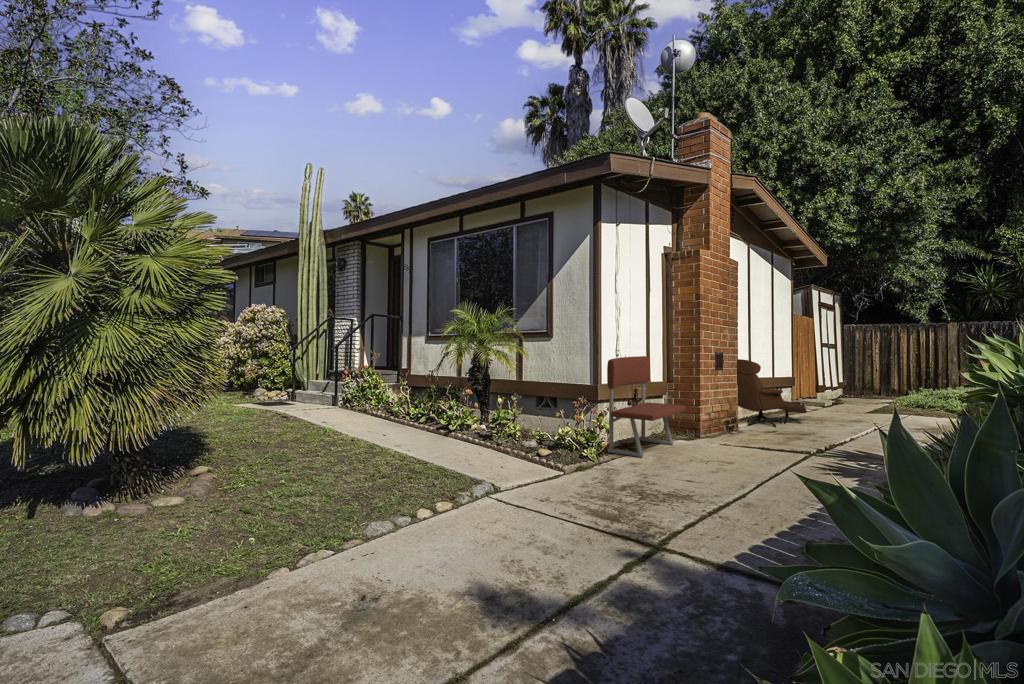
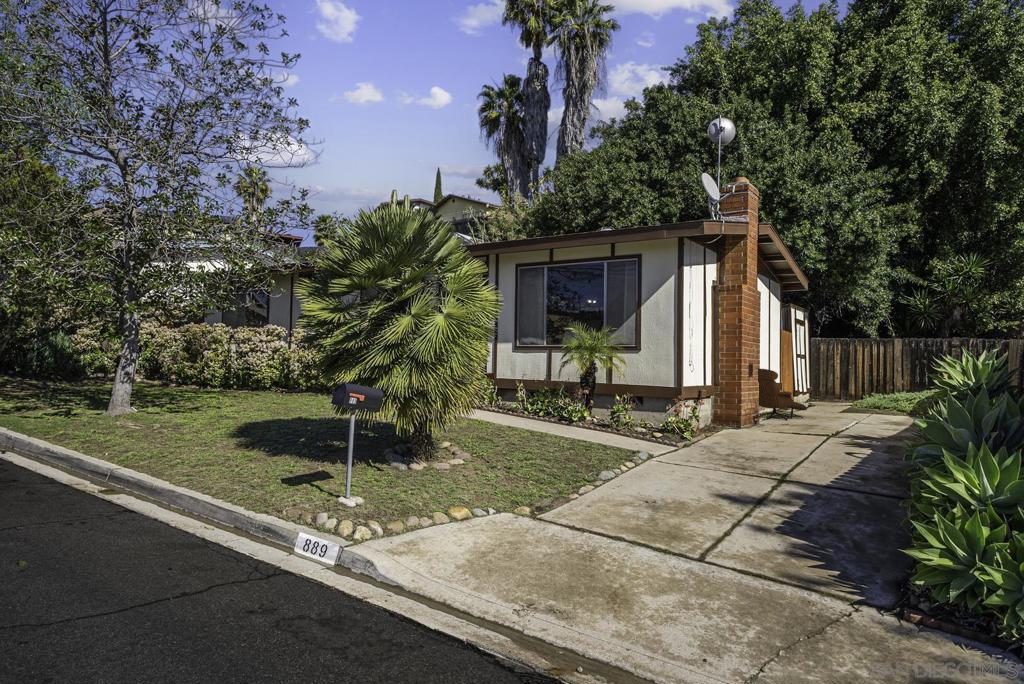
bench: present [607,356,686,457] -> none [689,366,738,439]

